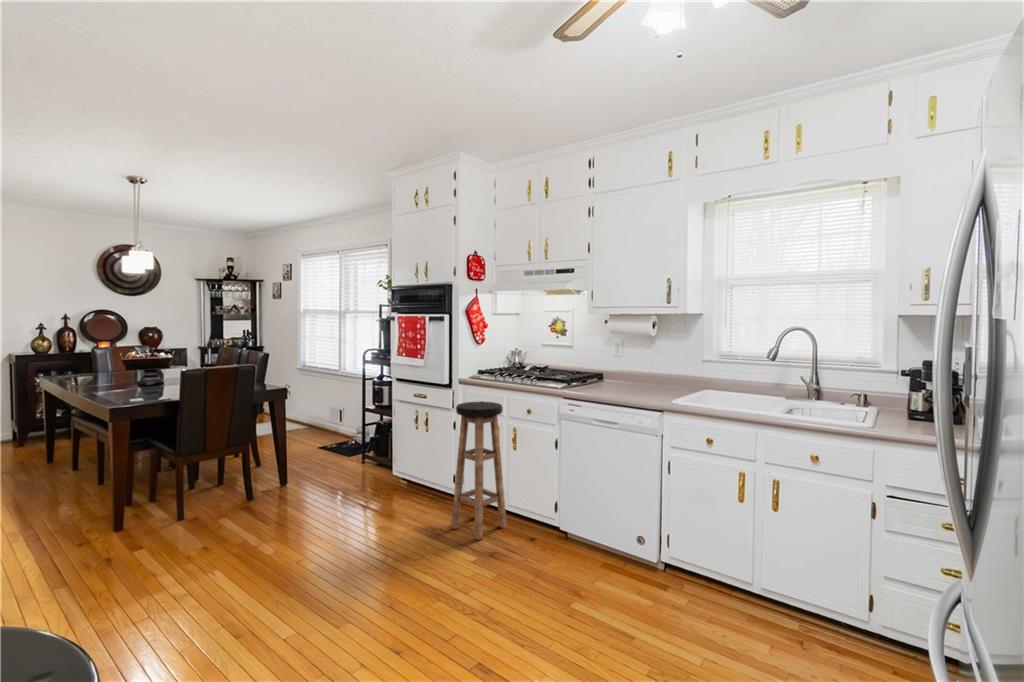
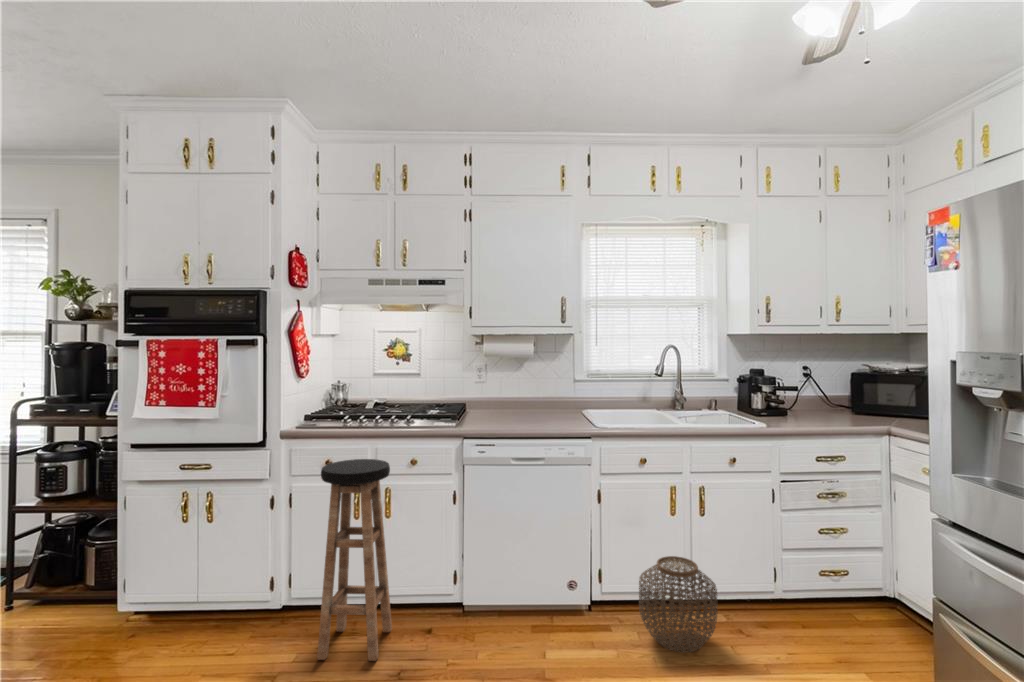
woven basket: none [673,535,755,633] -> present [639,556,718,653]

